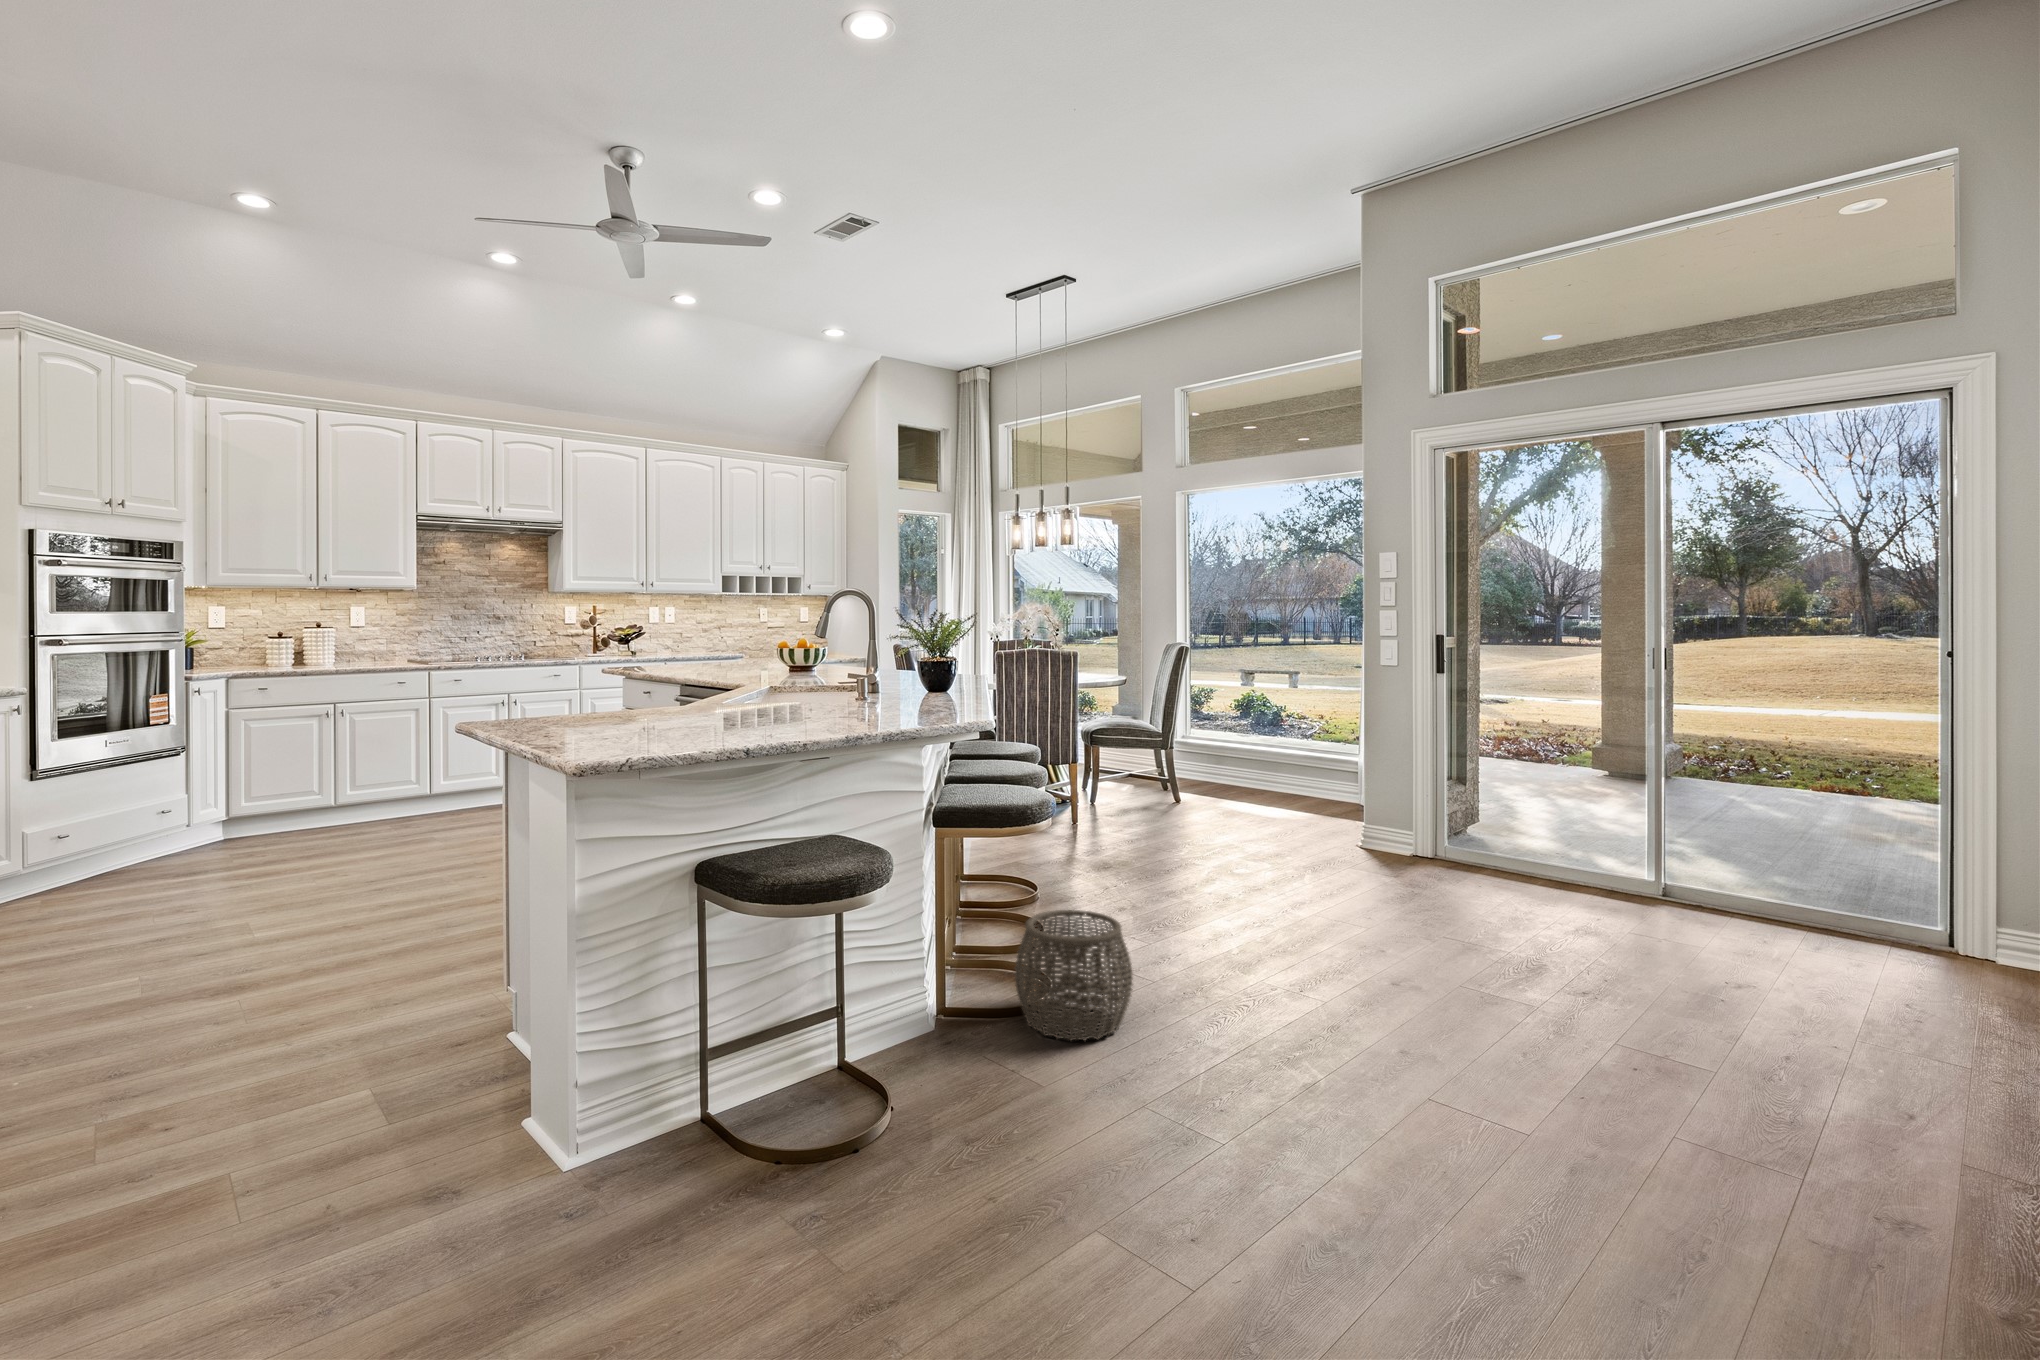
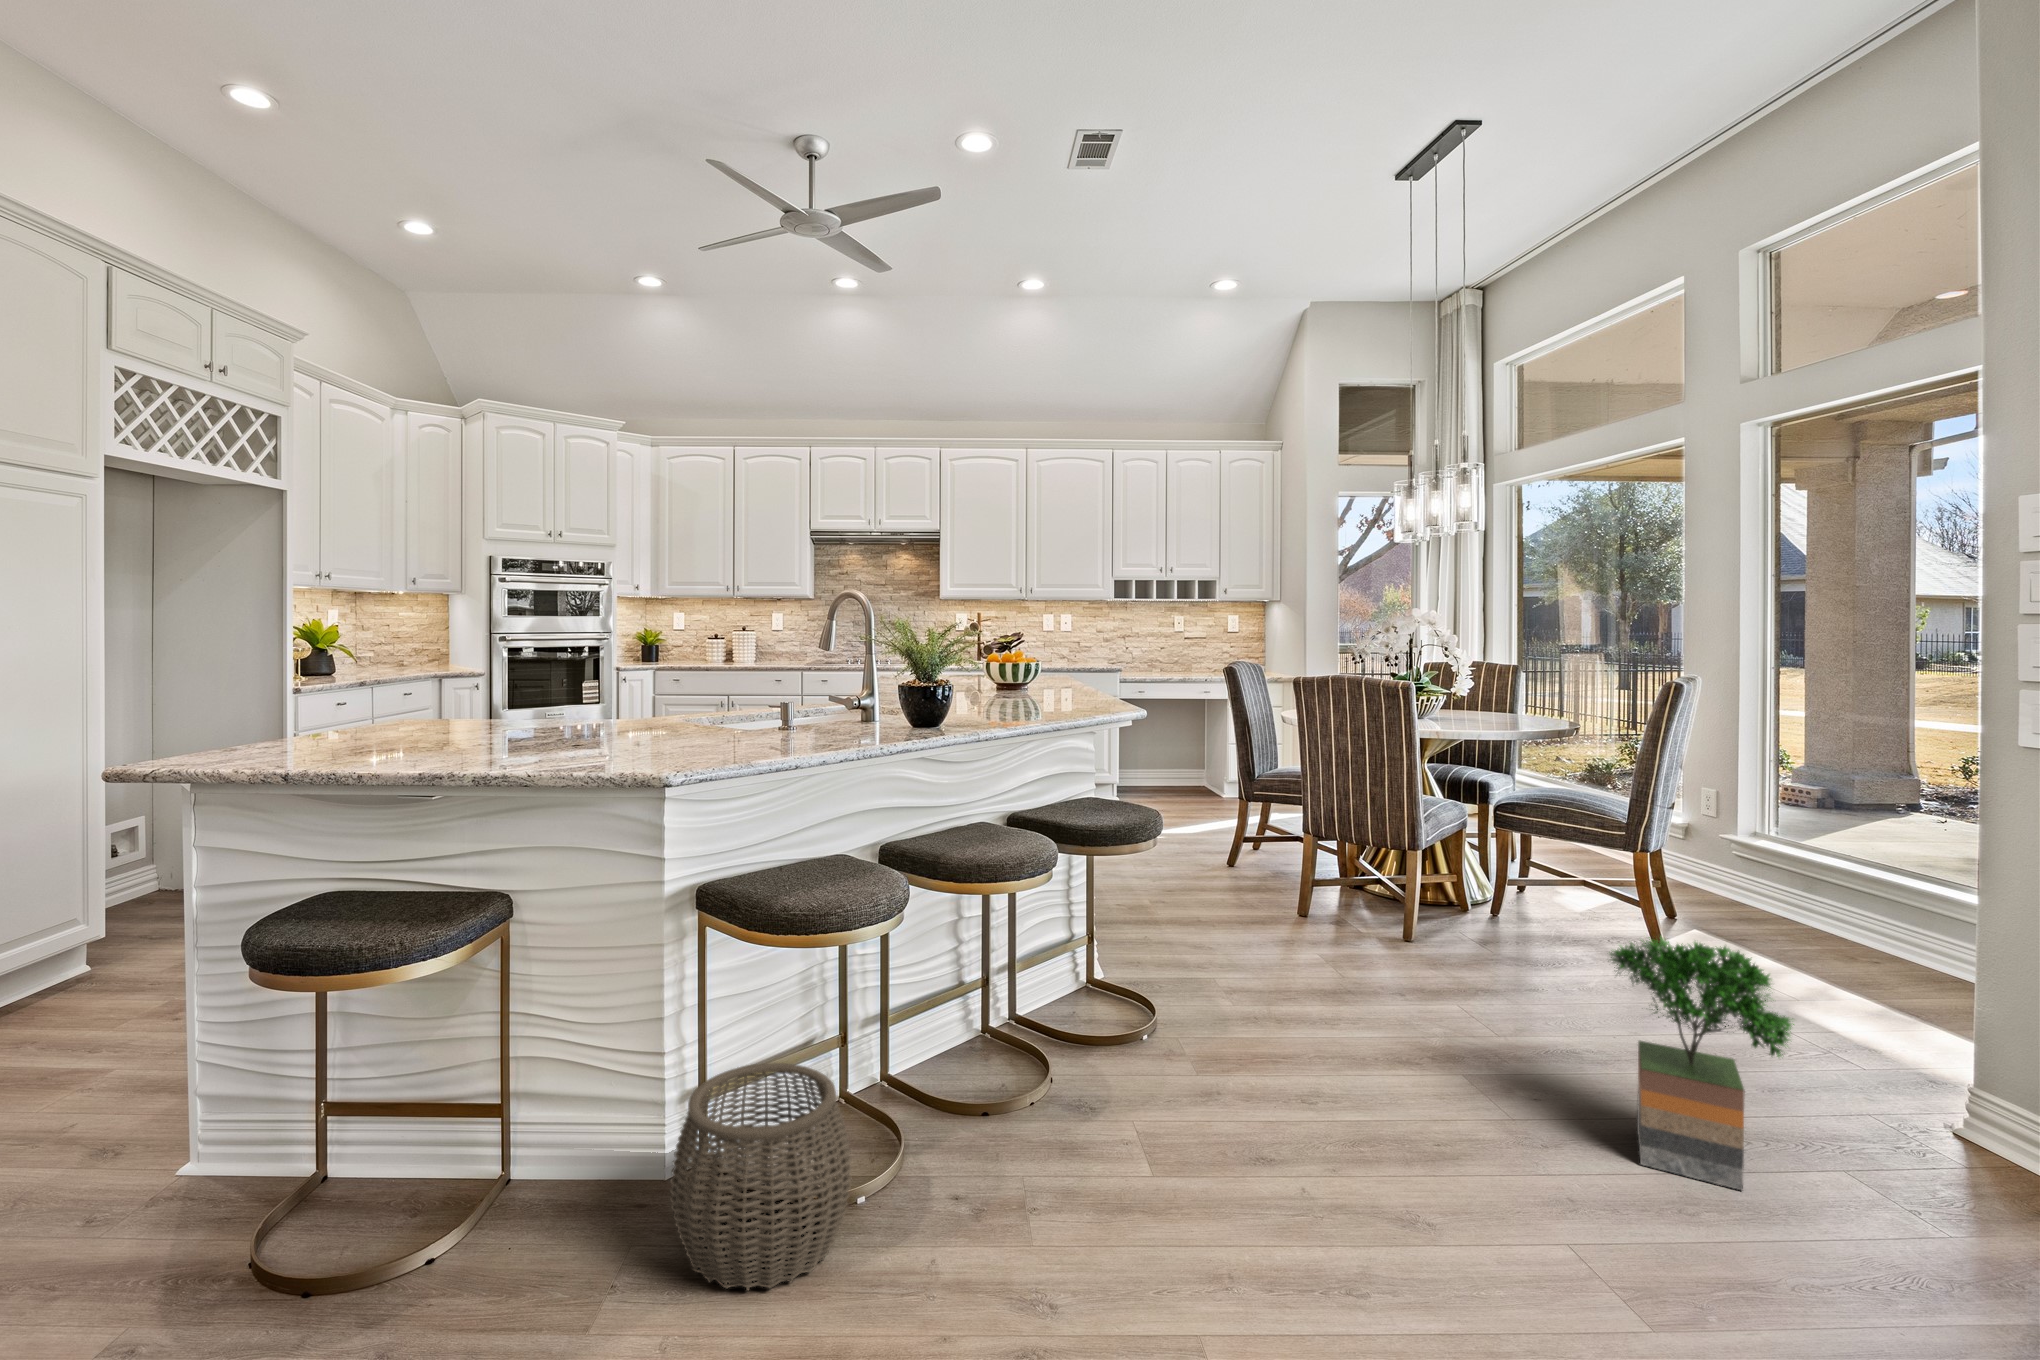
potted tree: none [1285,768,1372,882] -> present [1609,937,1794,1190]

